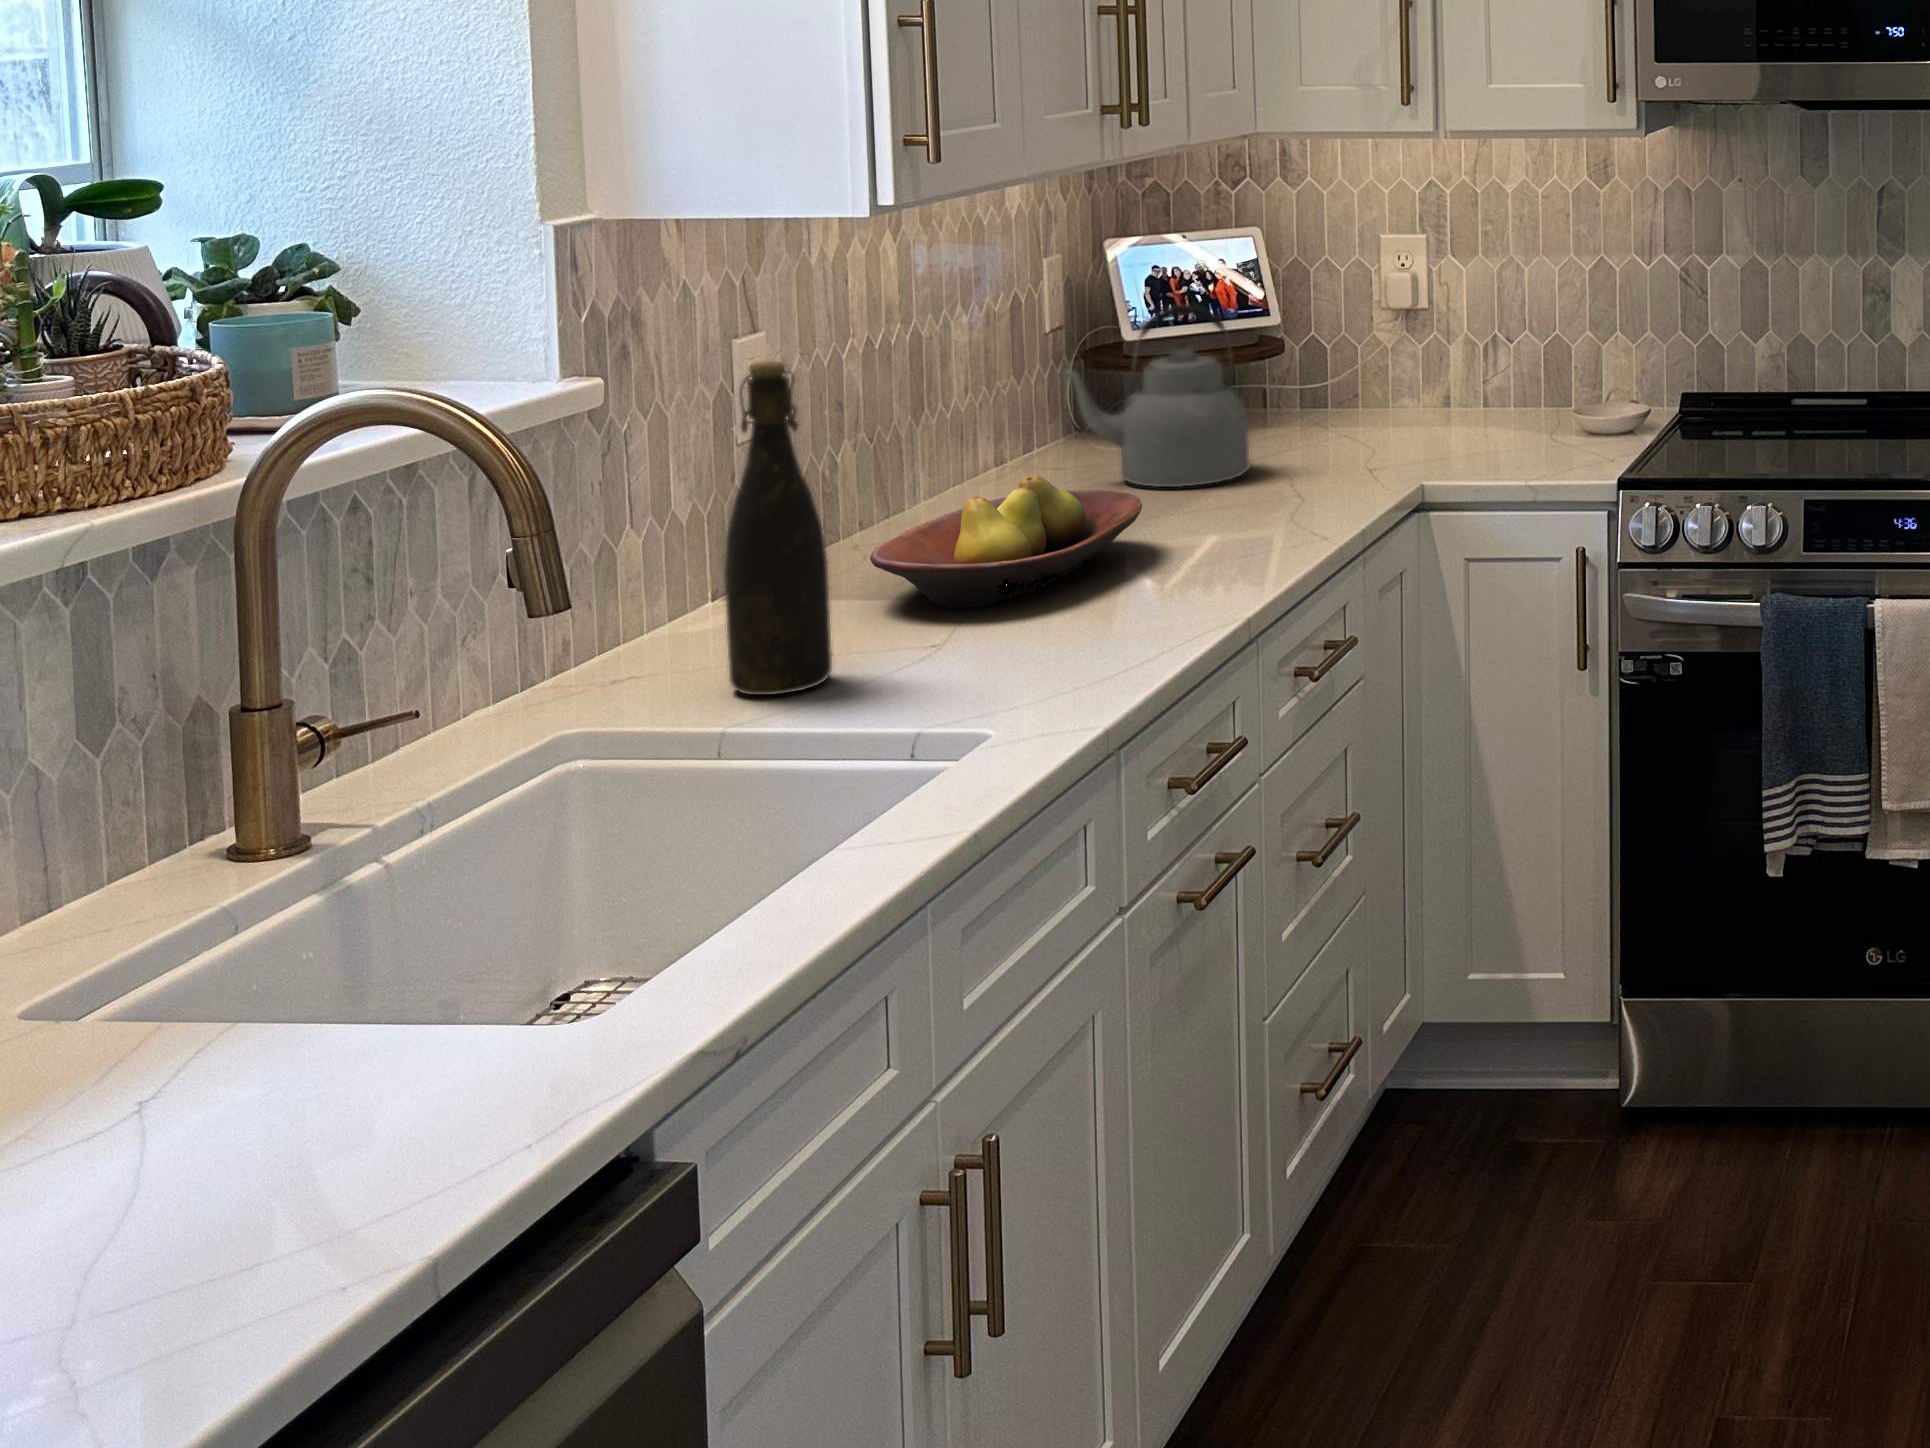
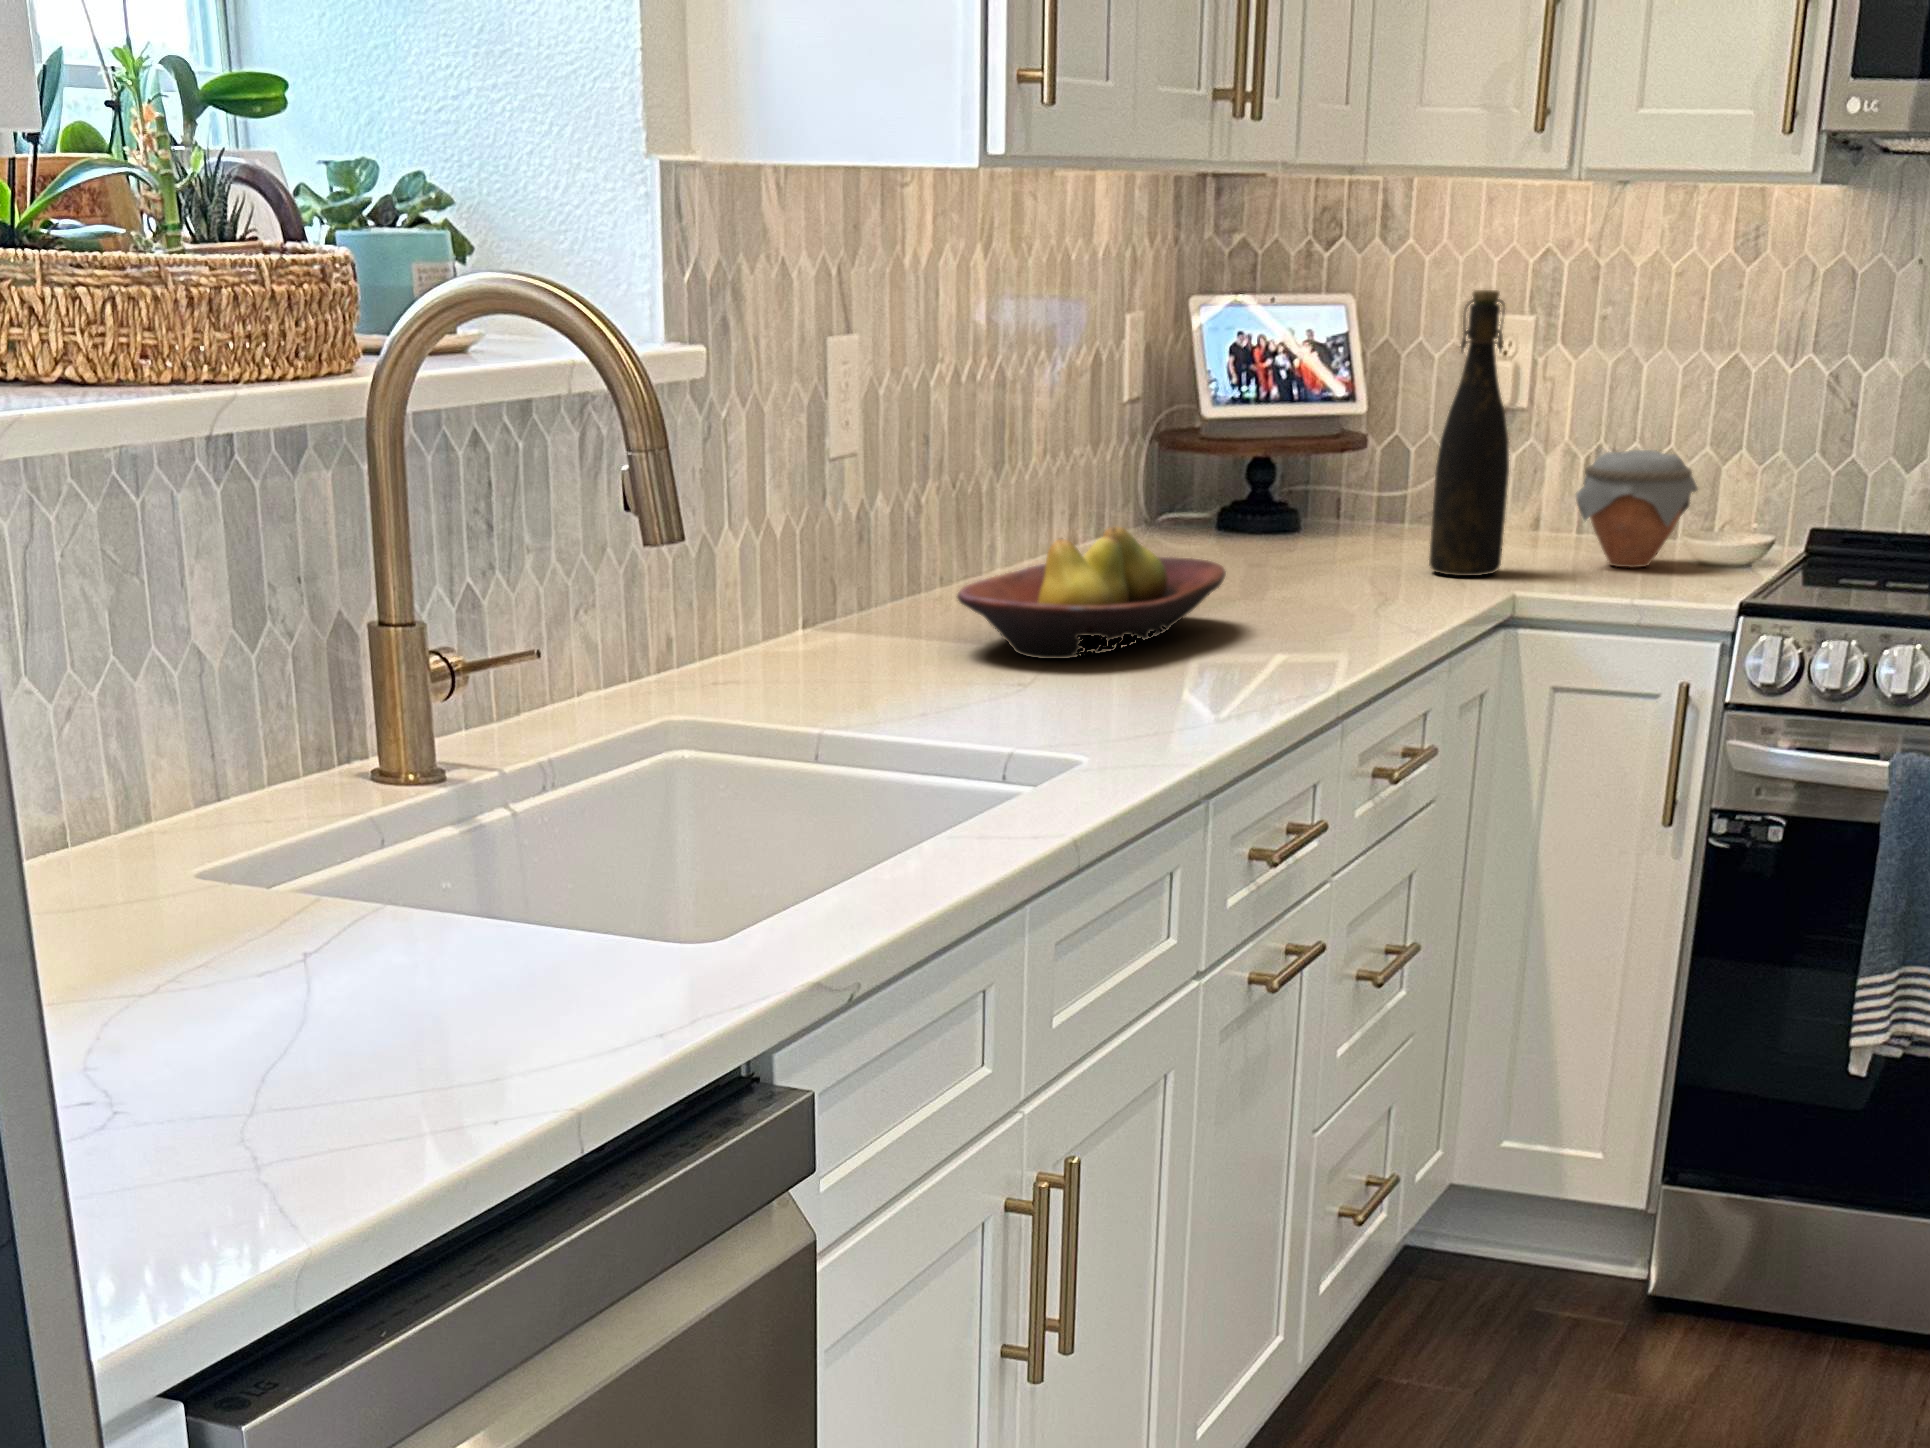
kettle: present [1057,304,1250,487] -> none [1136,364,1332,579]
jar: none [1470,349,1576,446] -> present [1576,450,1698,568]
bottle: present [724,361,832,695] -> present [1429,290,1509,576]

